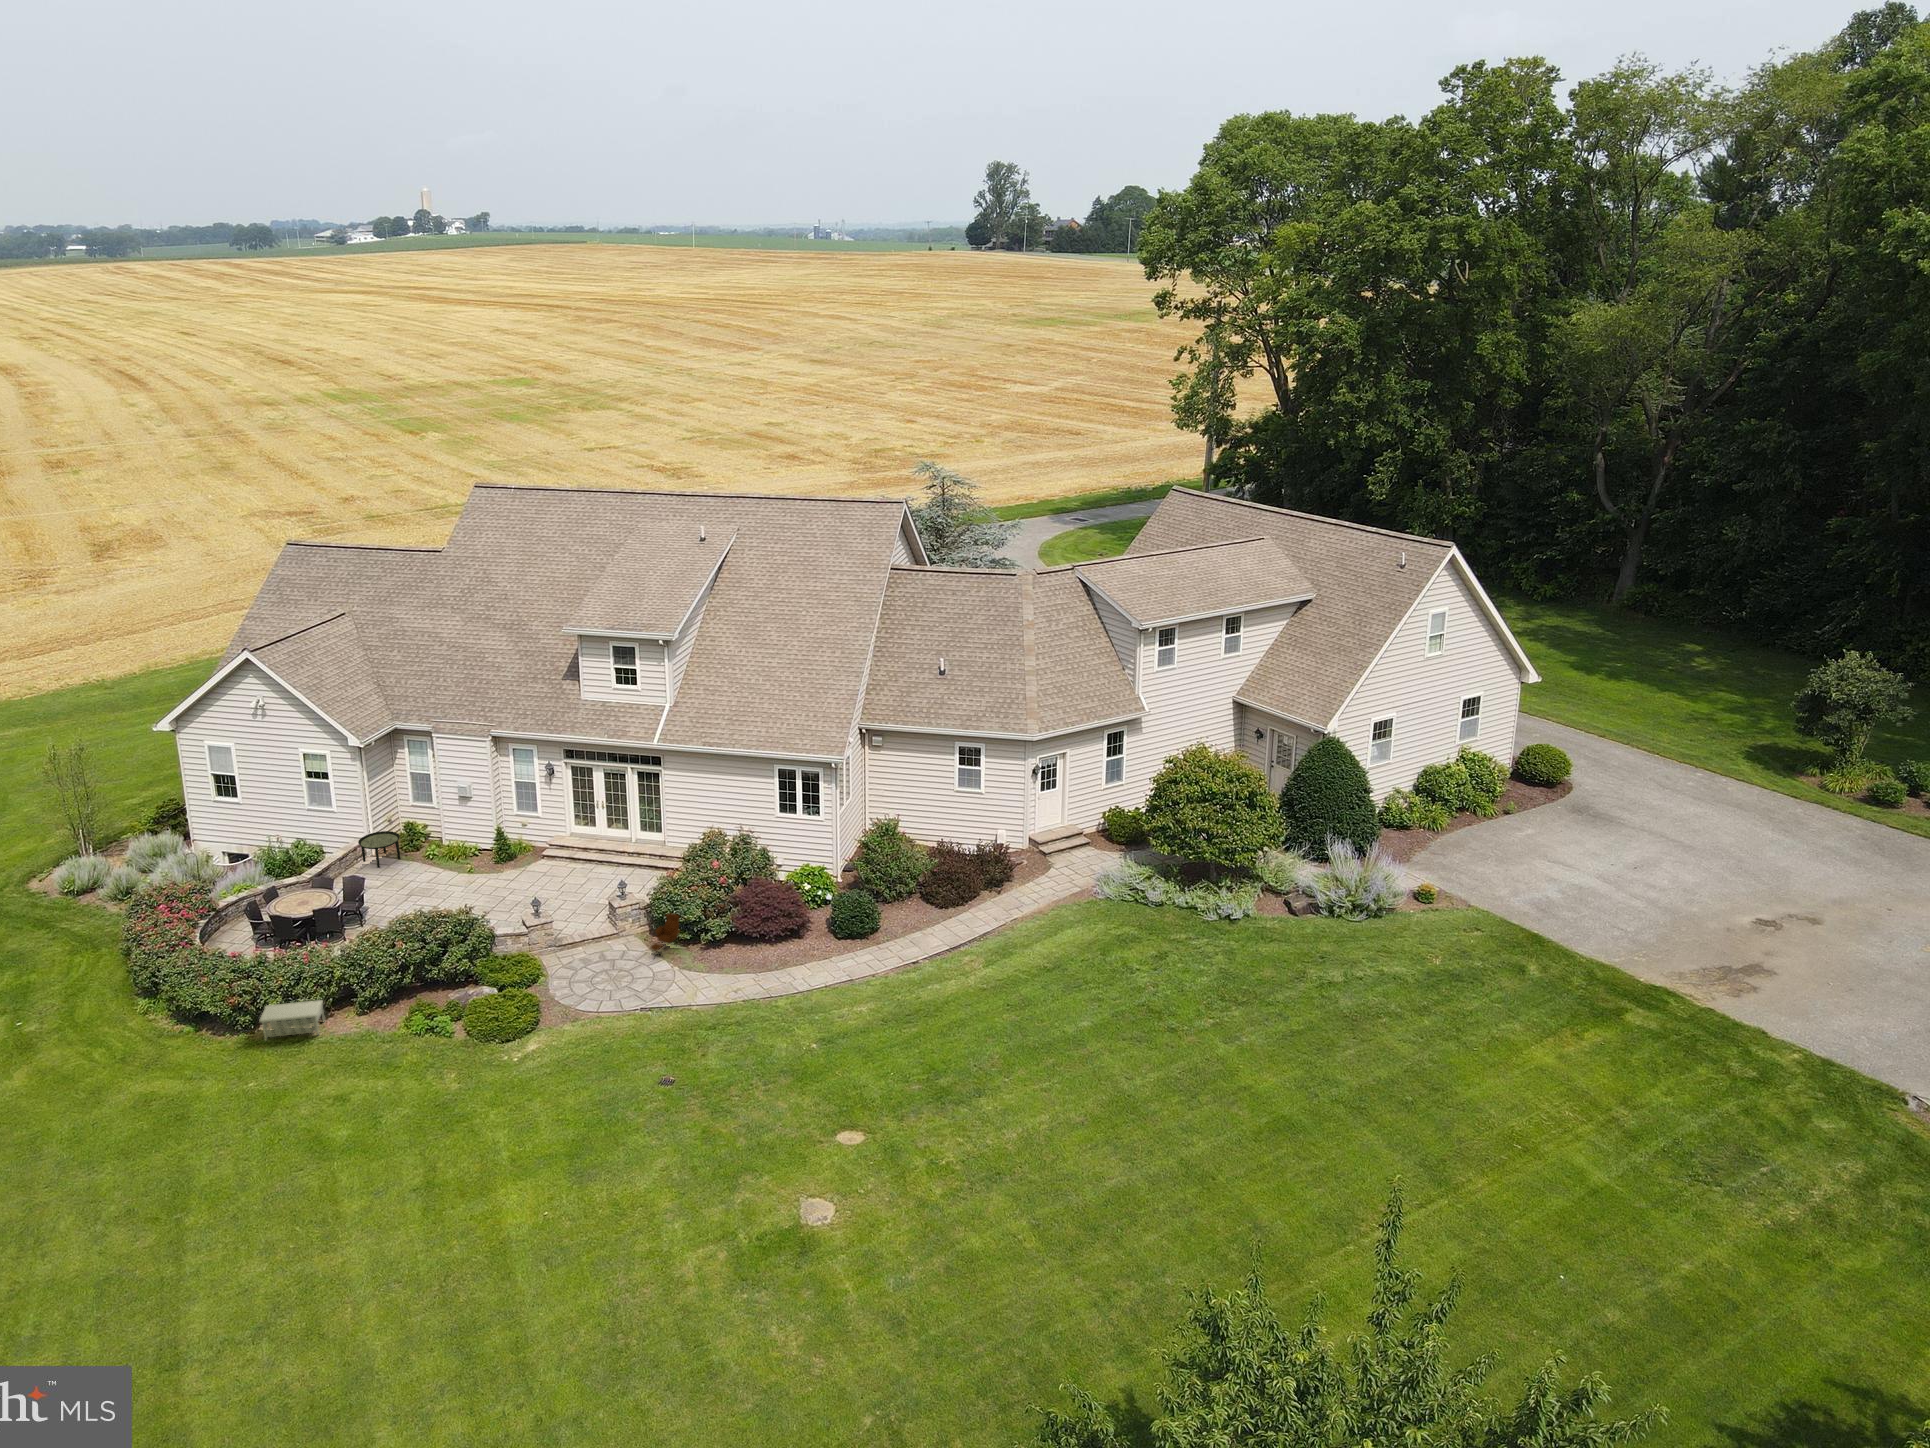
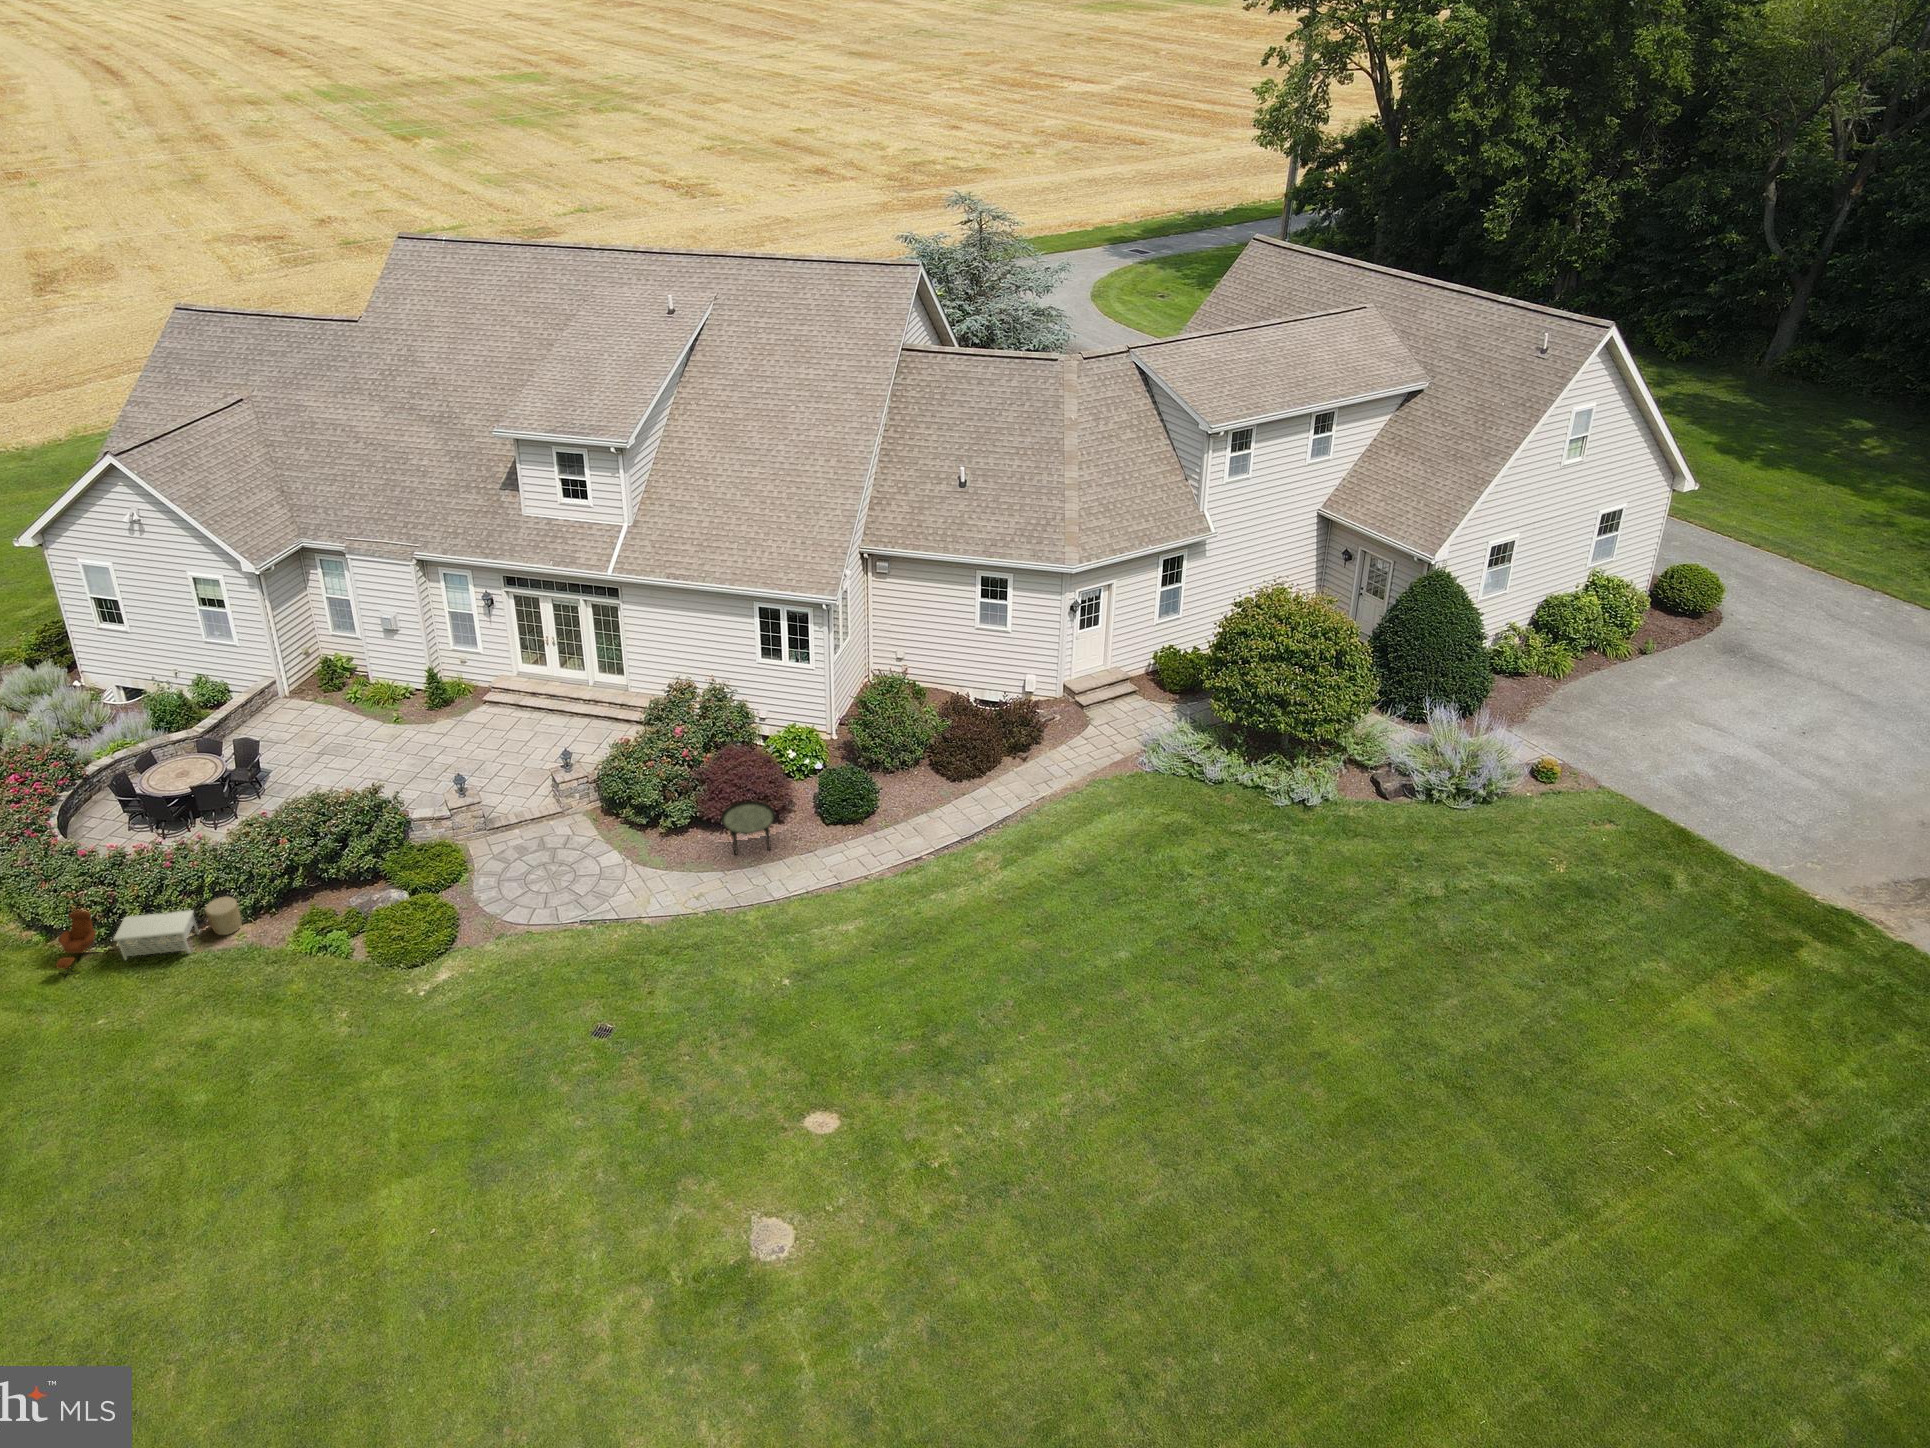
round table: present [358,831,401,868] -> present [721,801,776,855]
lounge chair: present [650,913,680,955] -> present [56,911,96,973]
basket: none [332,990,360,1022] -> present [205,896,242,935]

